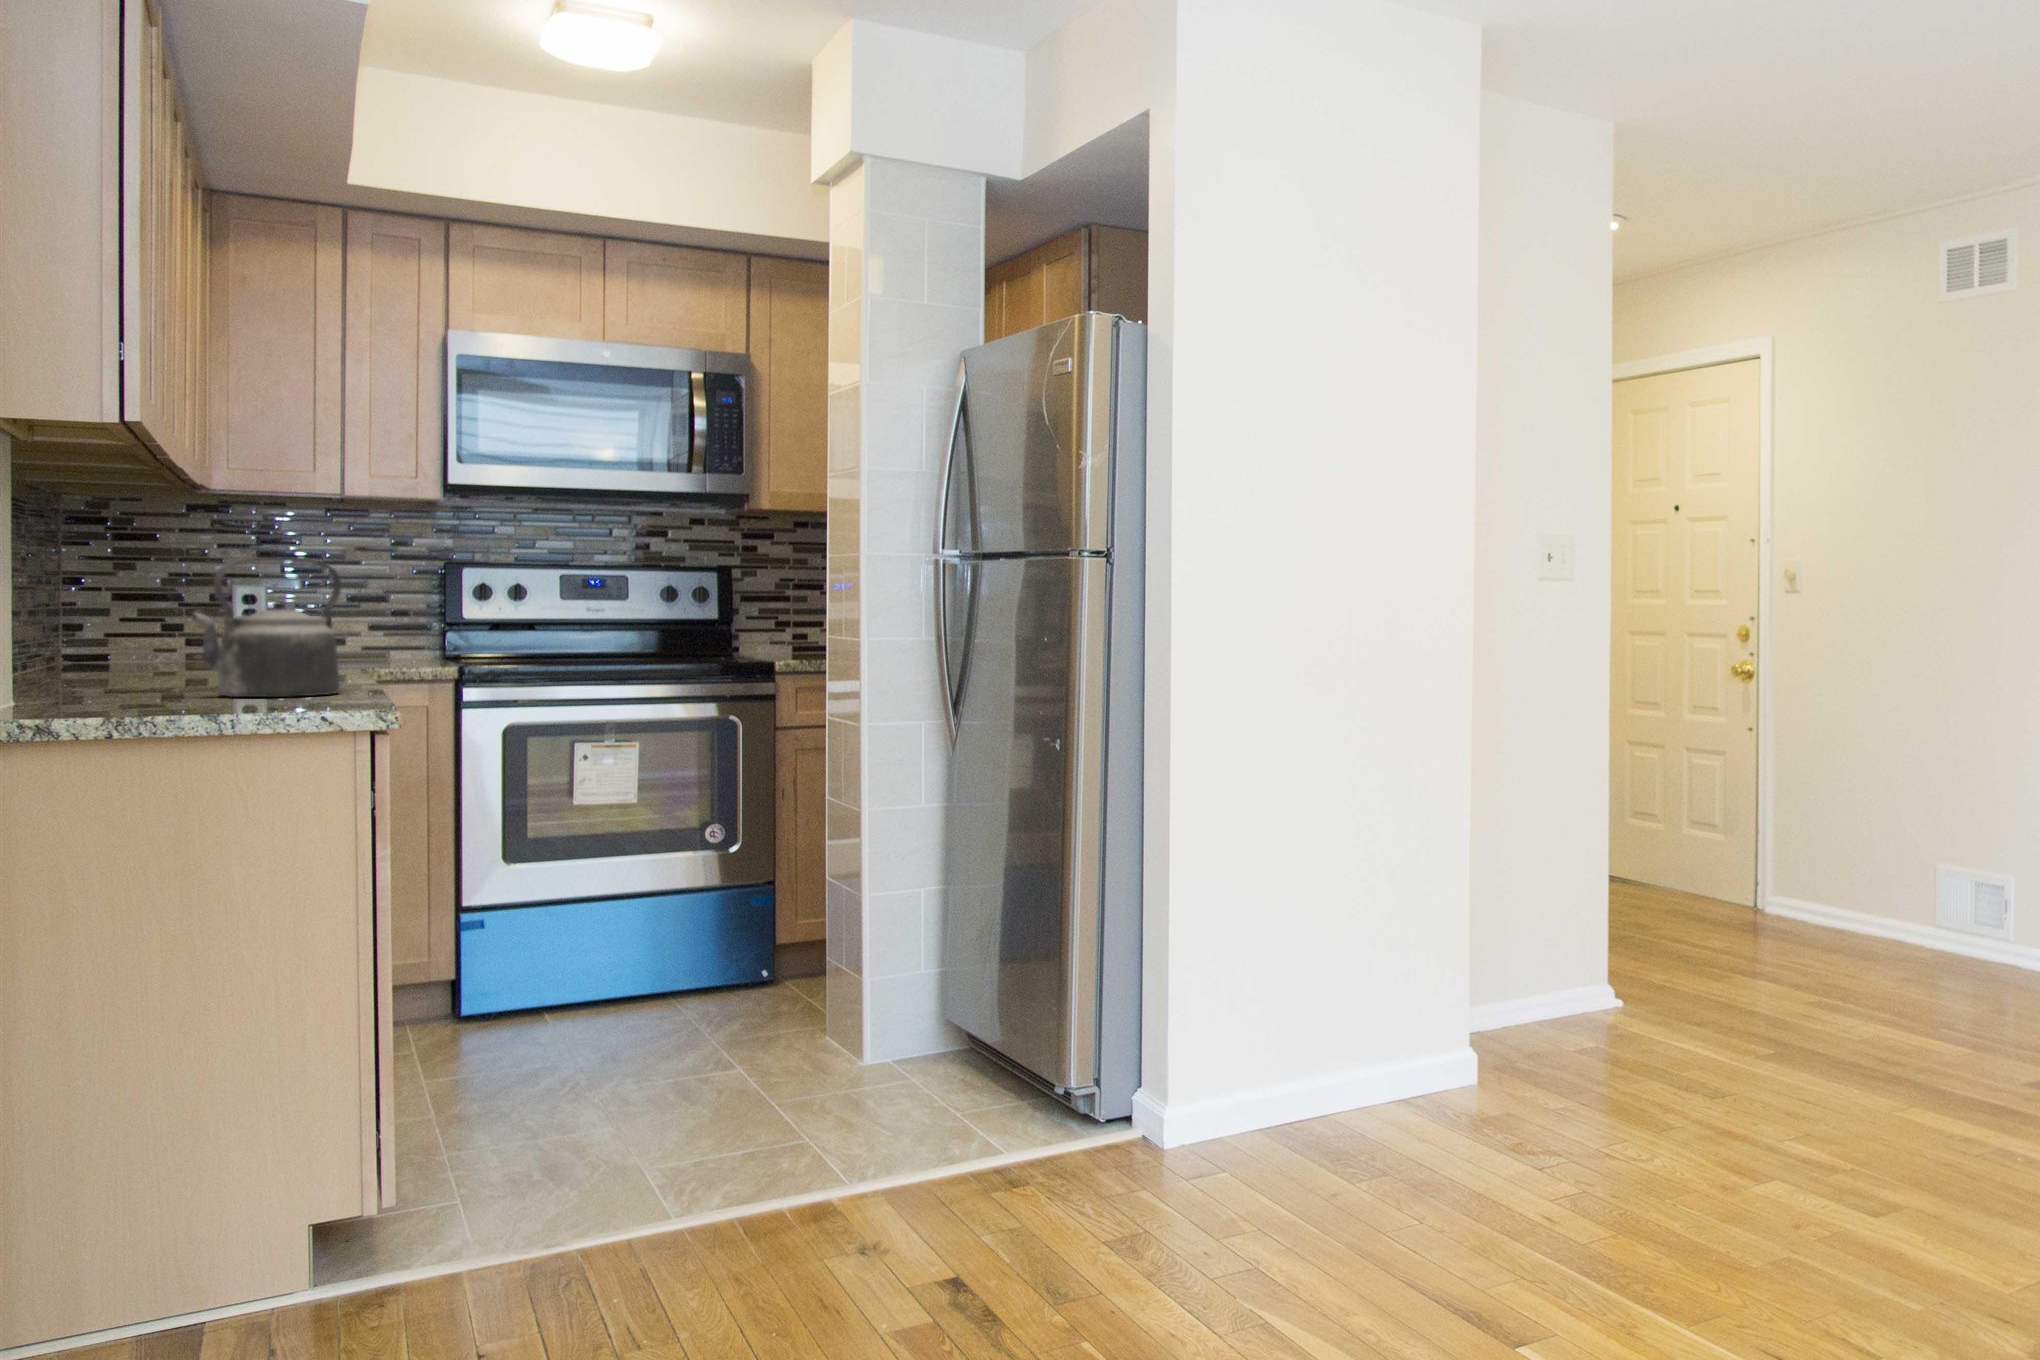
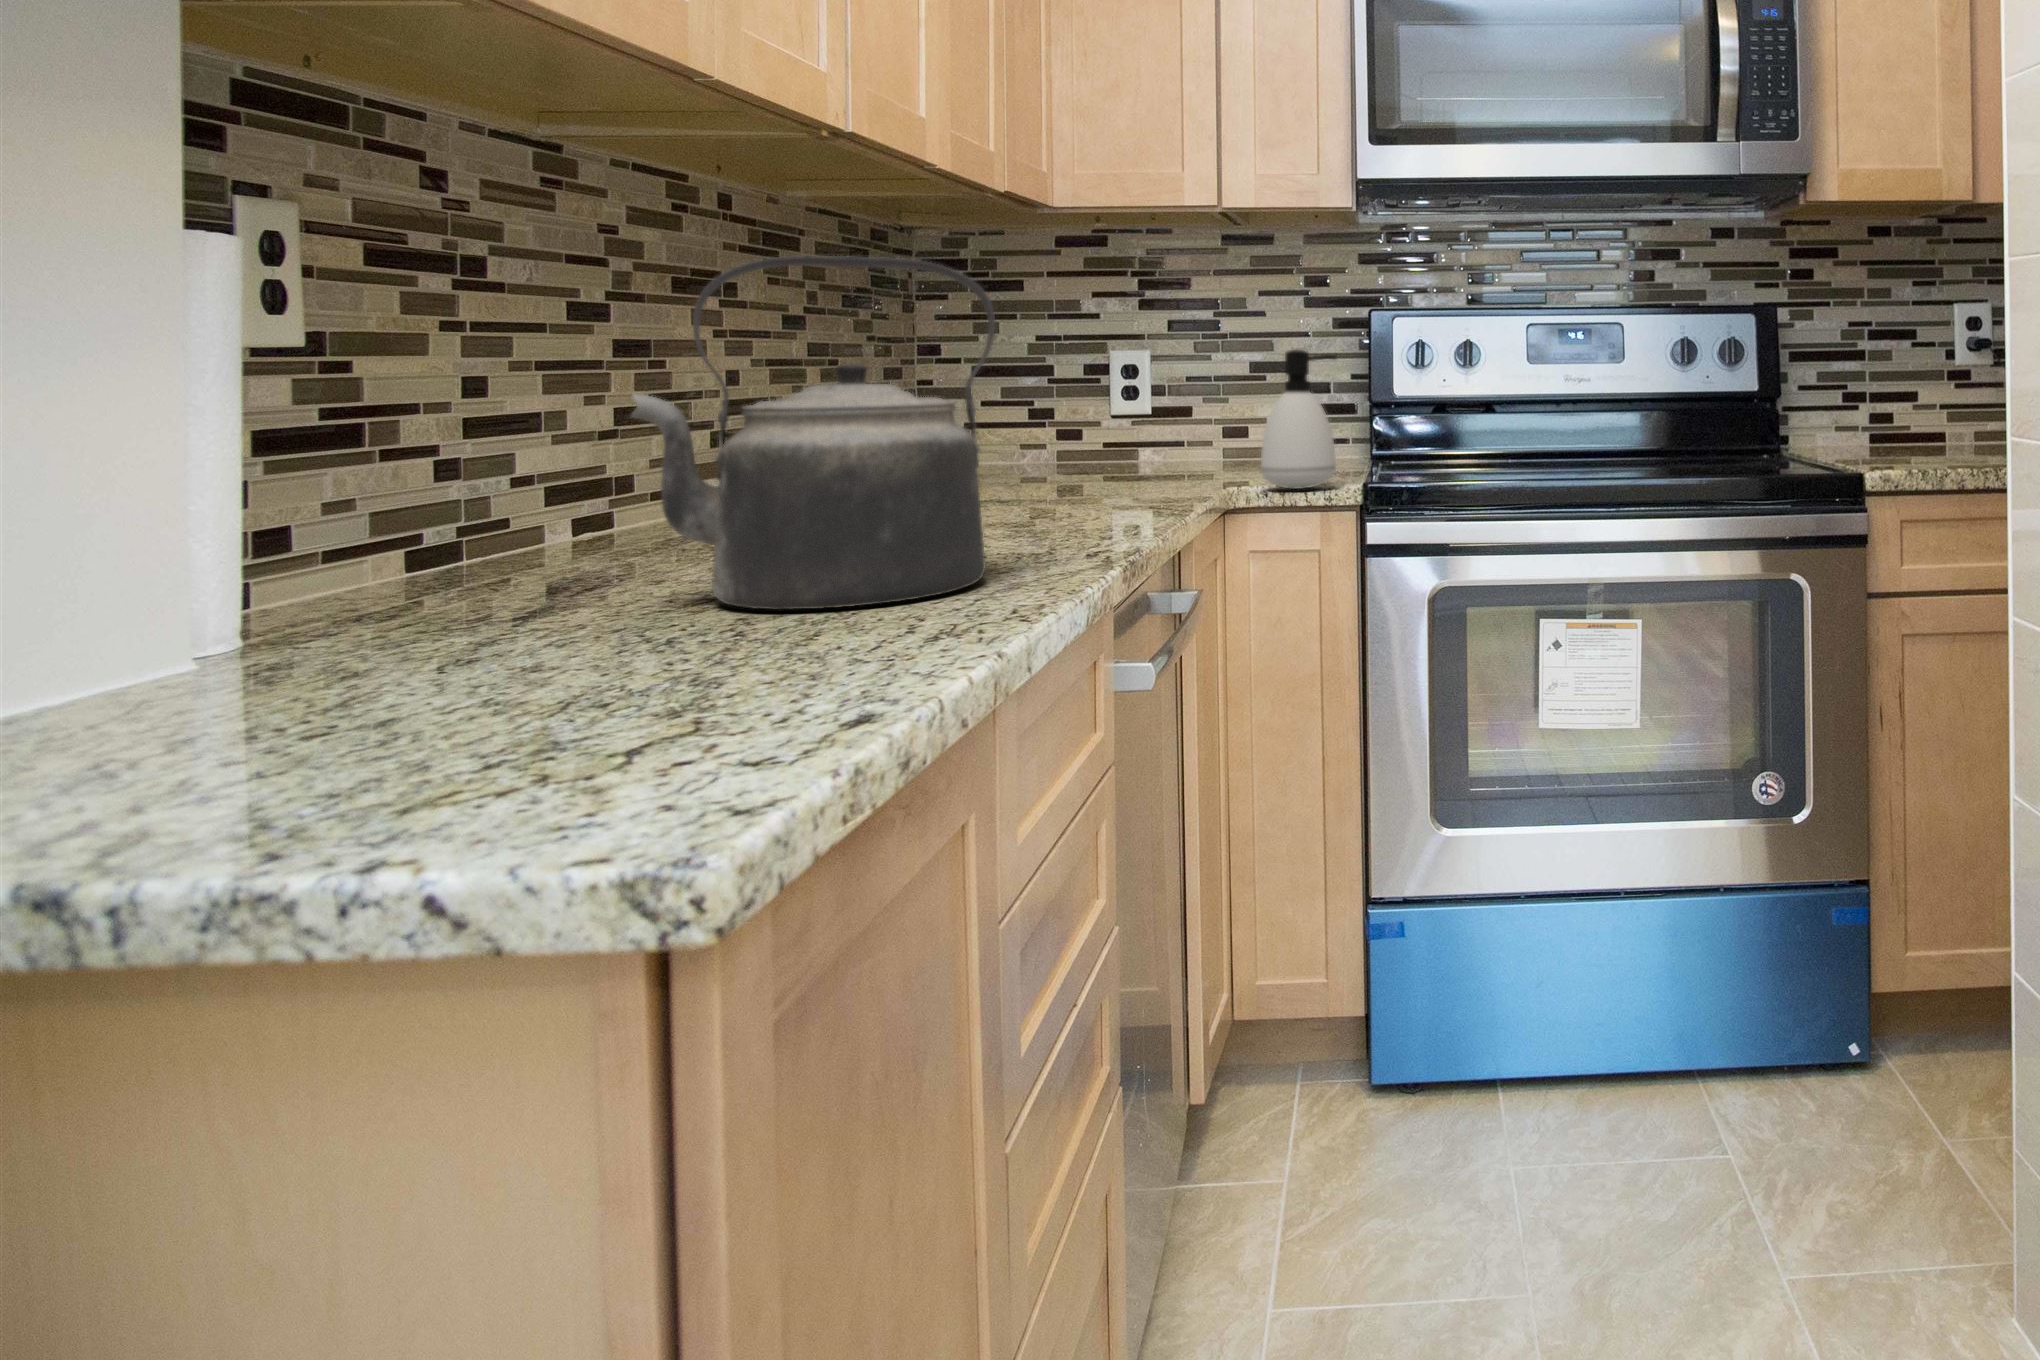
soap dispenser: none [389,591,442,672] -> present [1261,350,1336,489]

